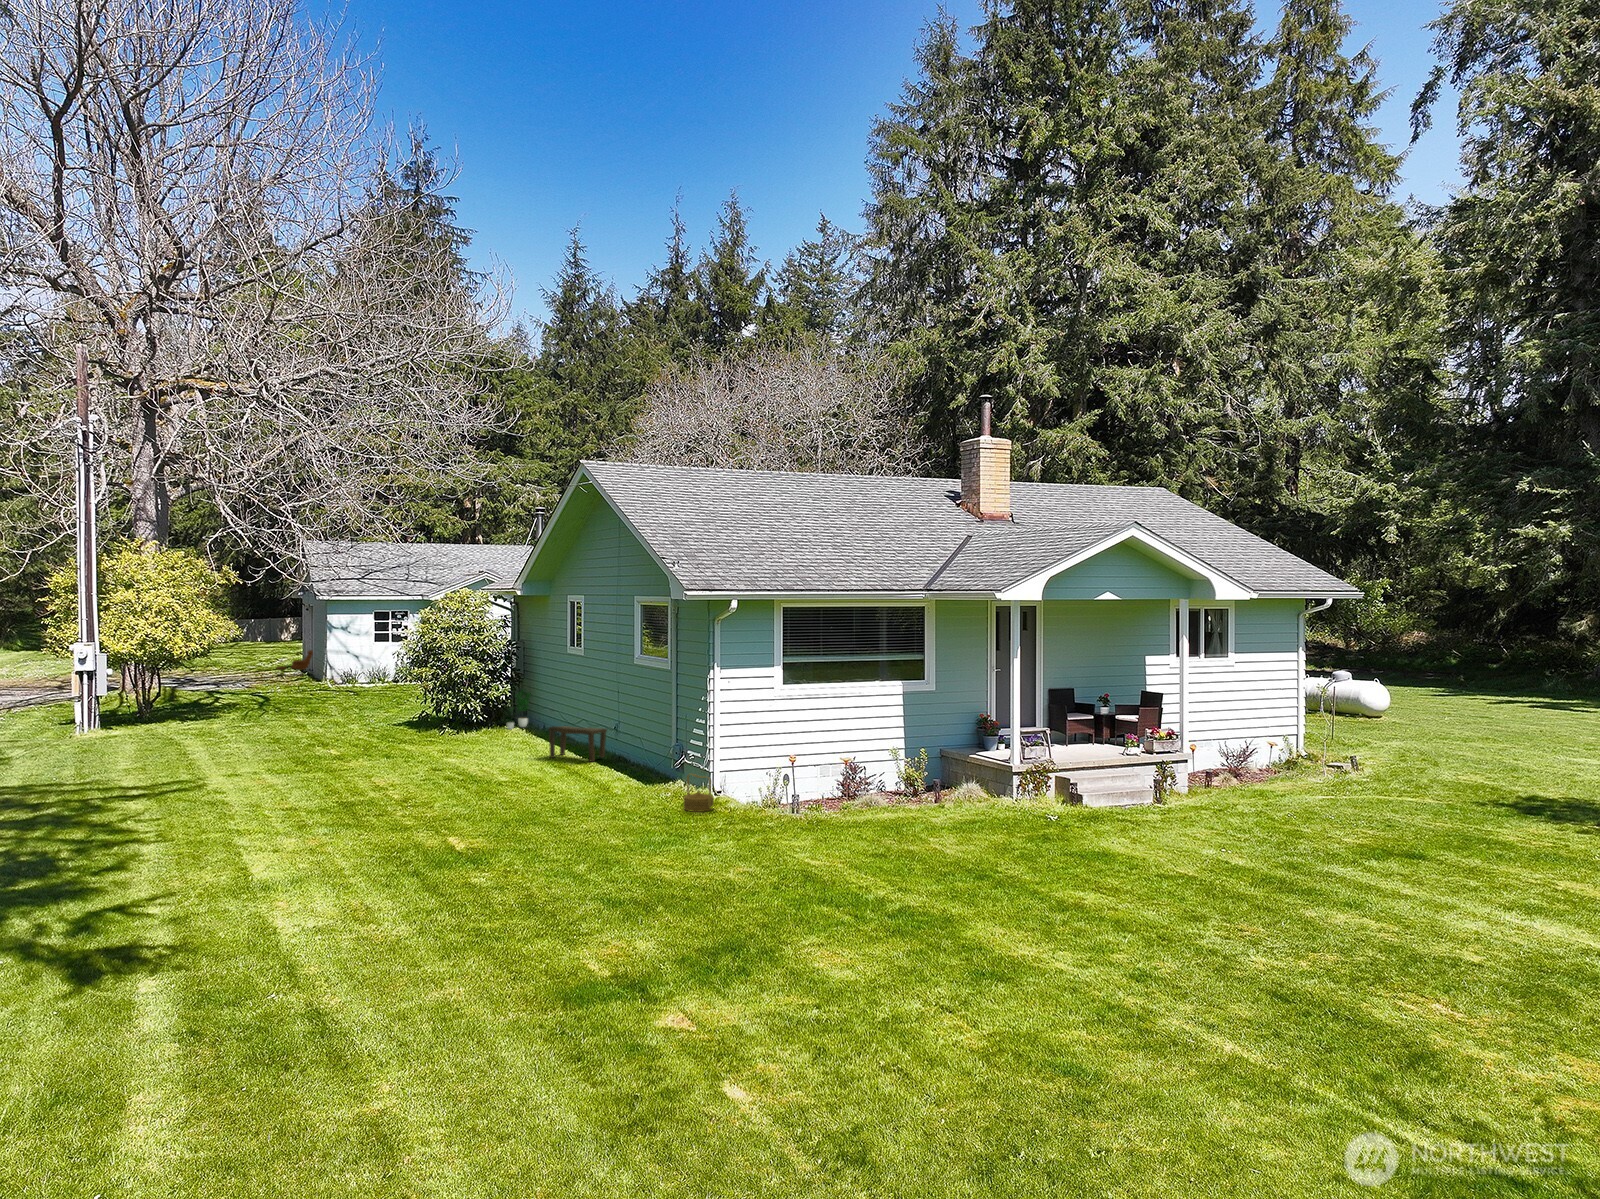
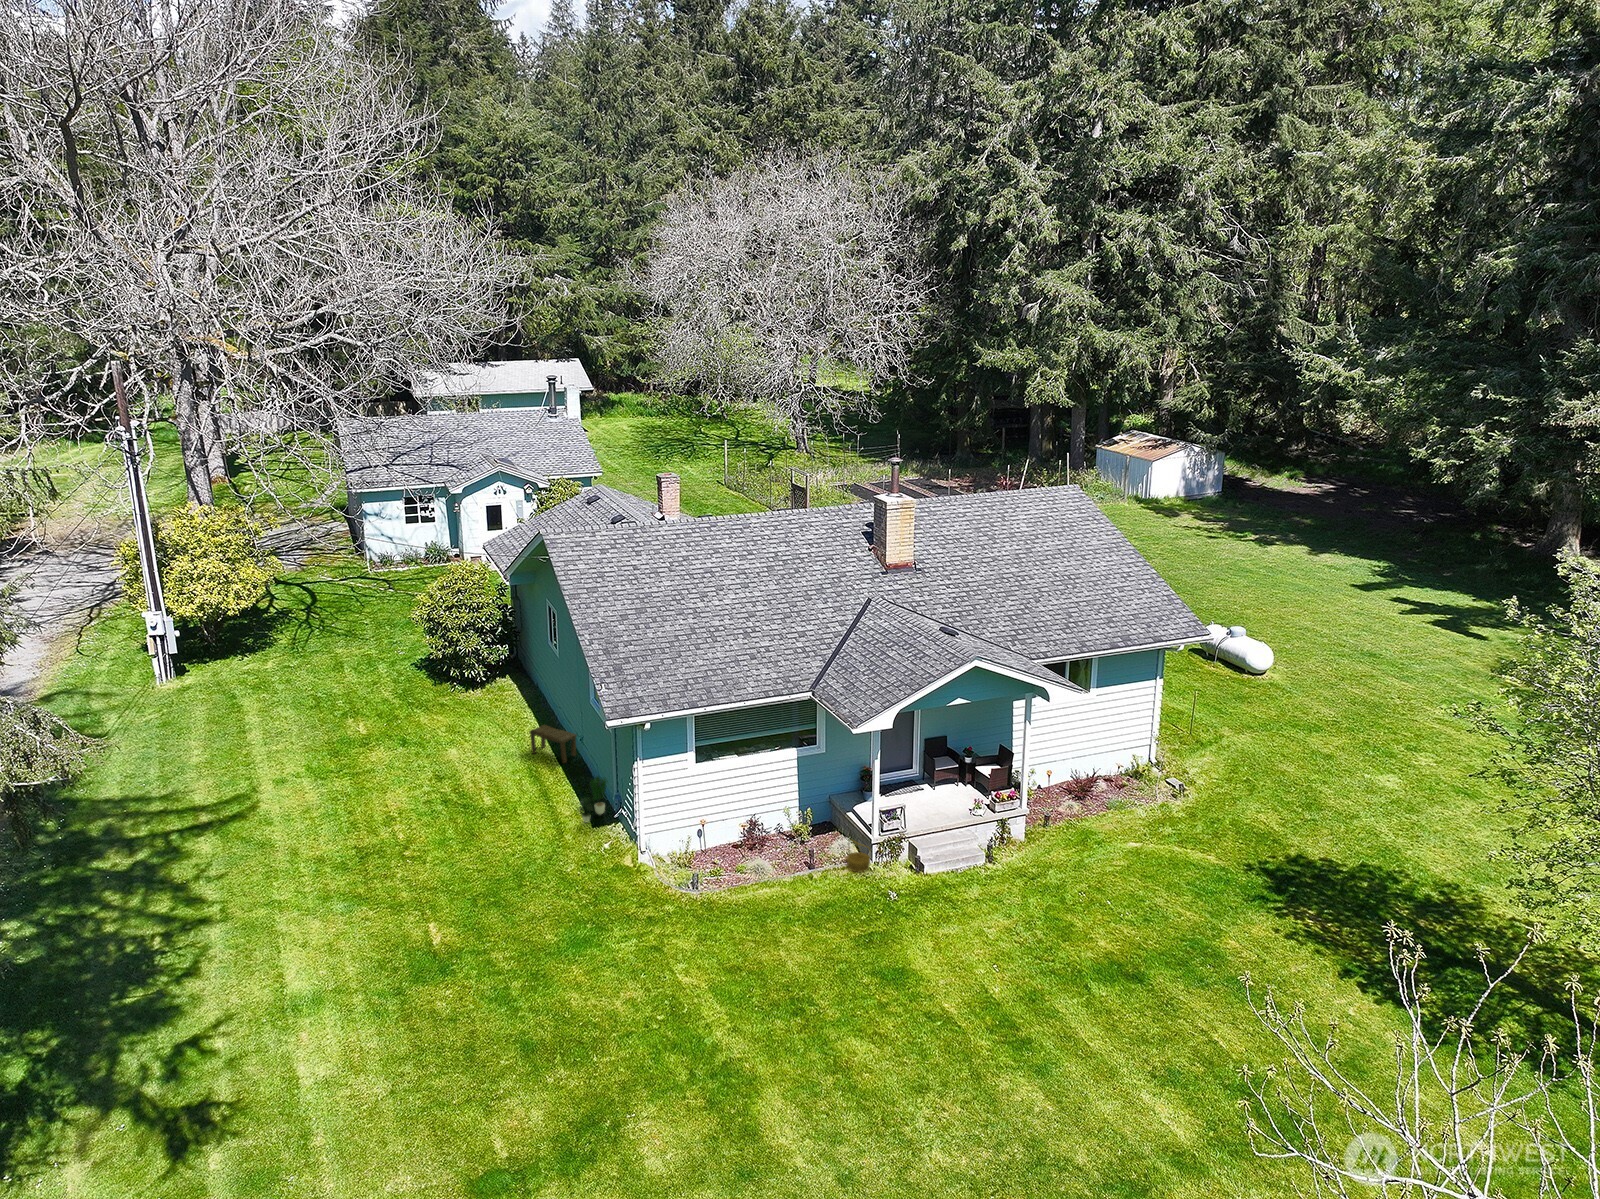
lounge chair: present [277,650,313,675] -> none [321,522,353,549]
potted plant: present [503,690,531,729] -> present [578,776,606,822]
woven basket: present [683,774,714,812] -> present [846,840,870,872]

